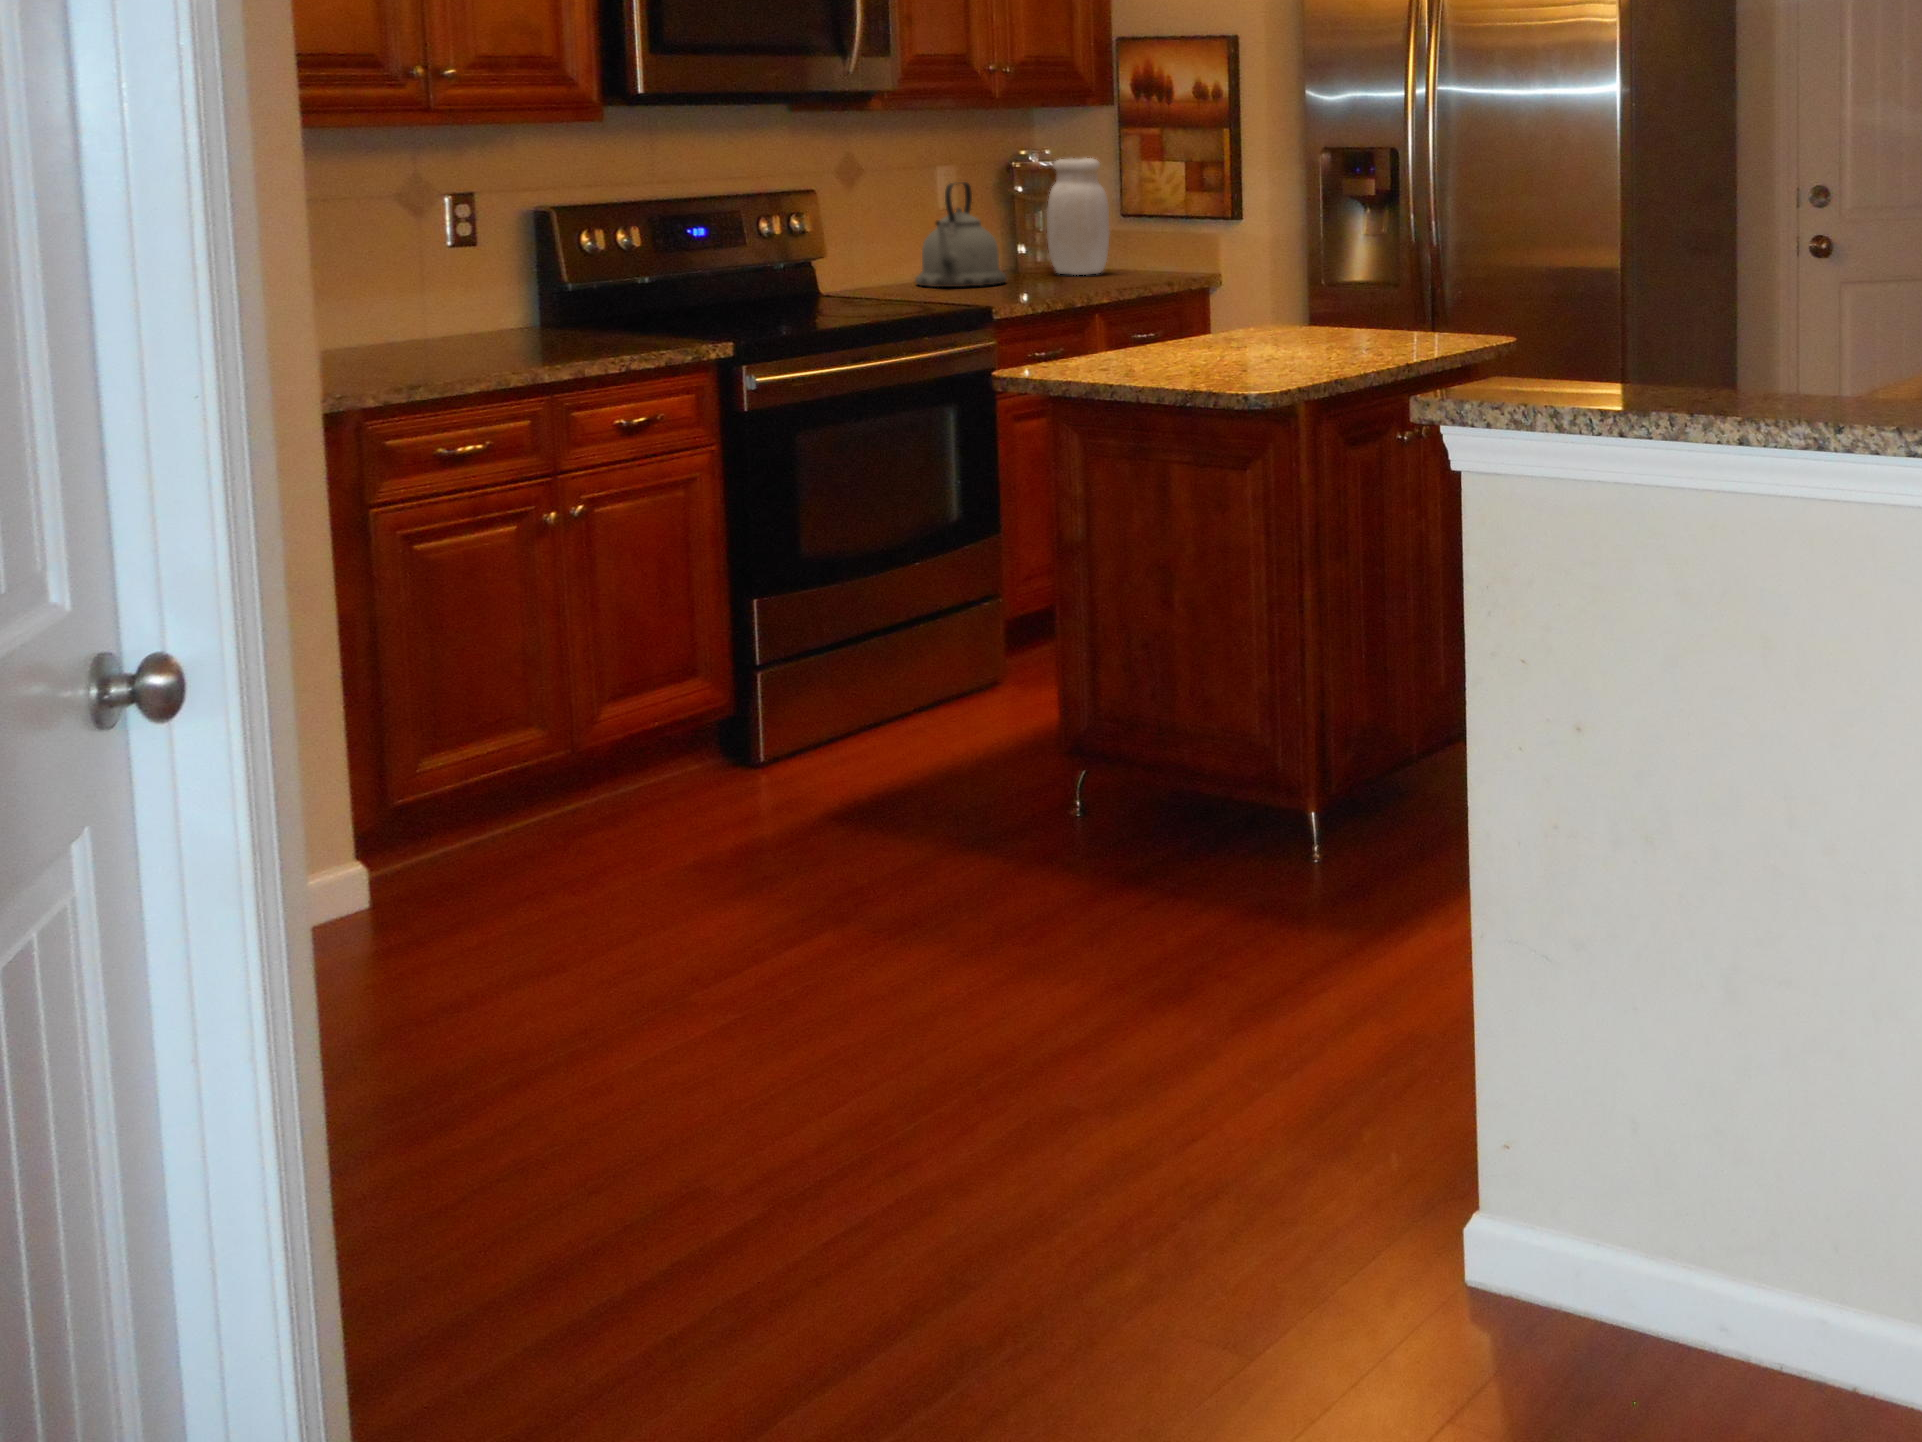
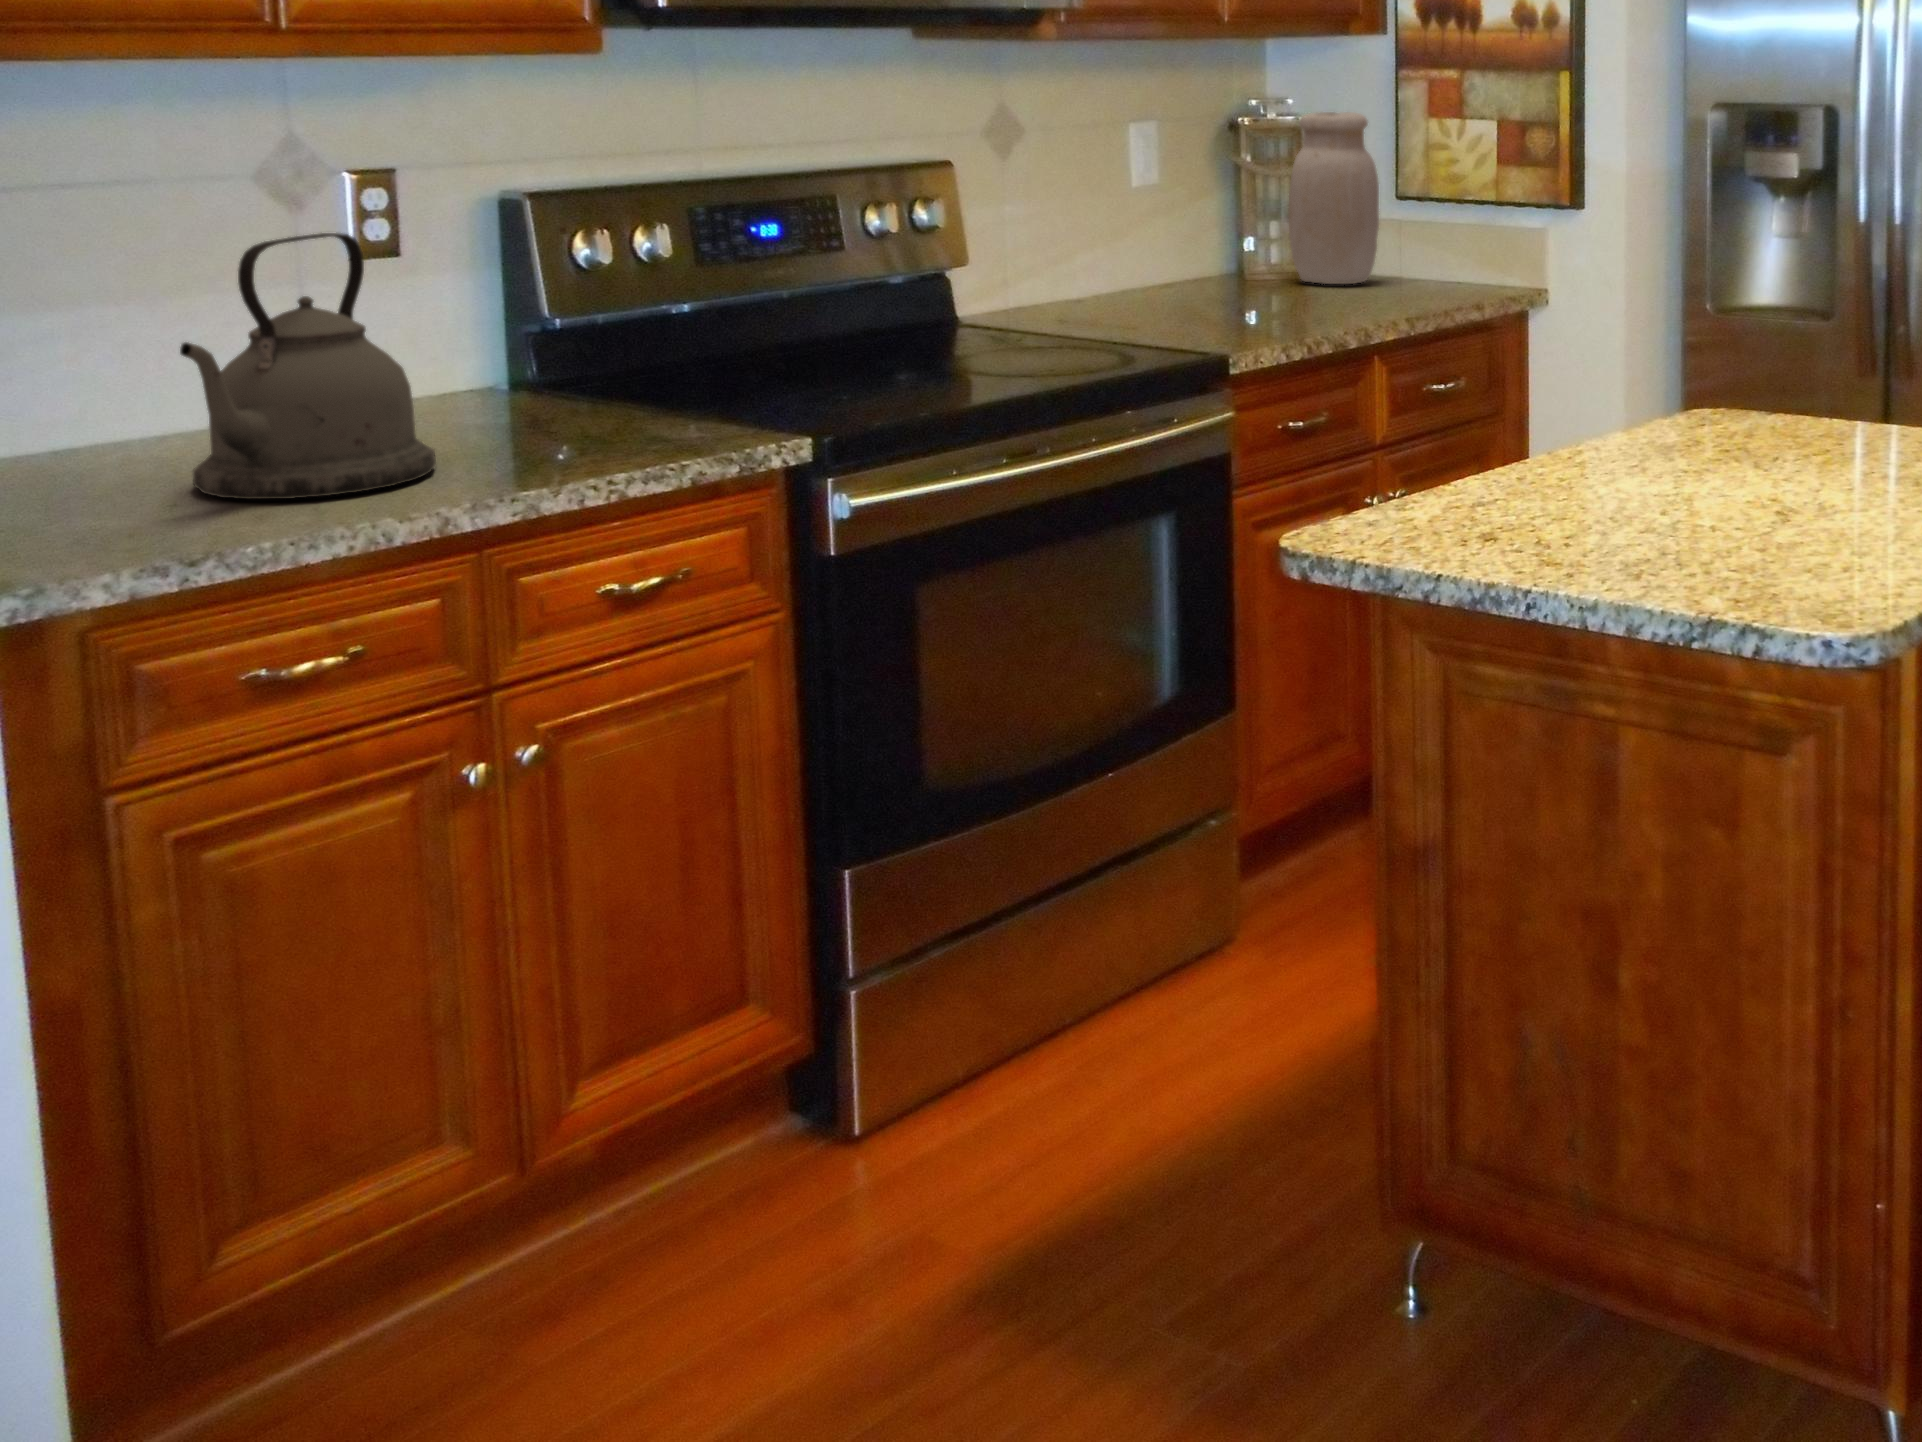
kettle: present [915,182,1007,287] -> present [180,233,436,499]

